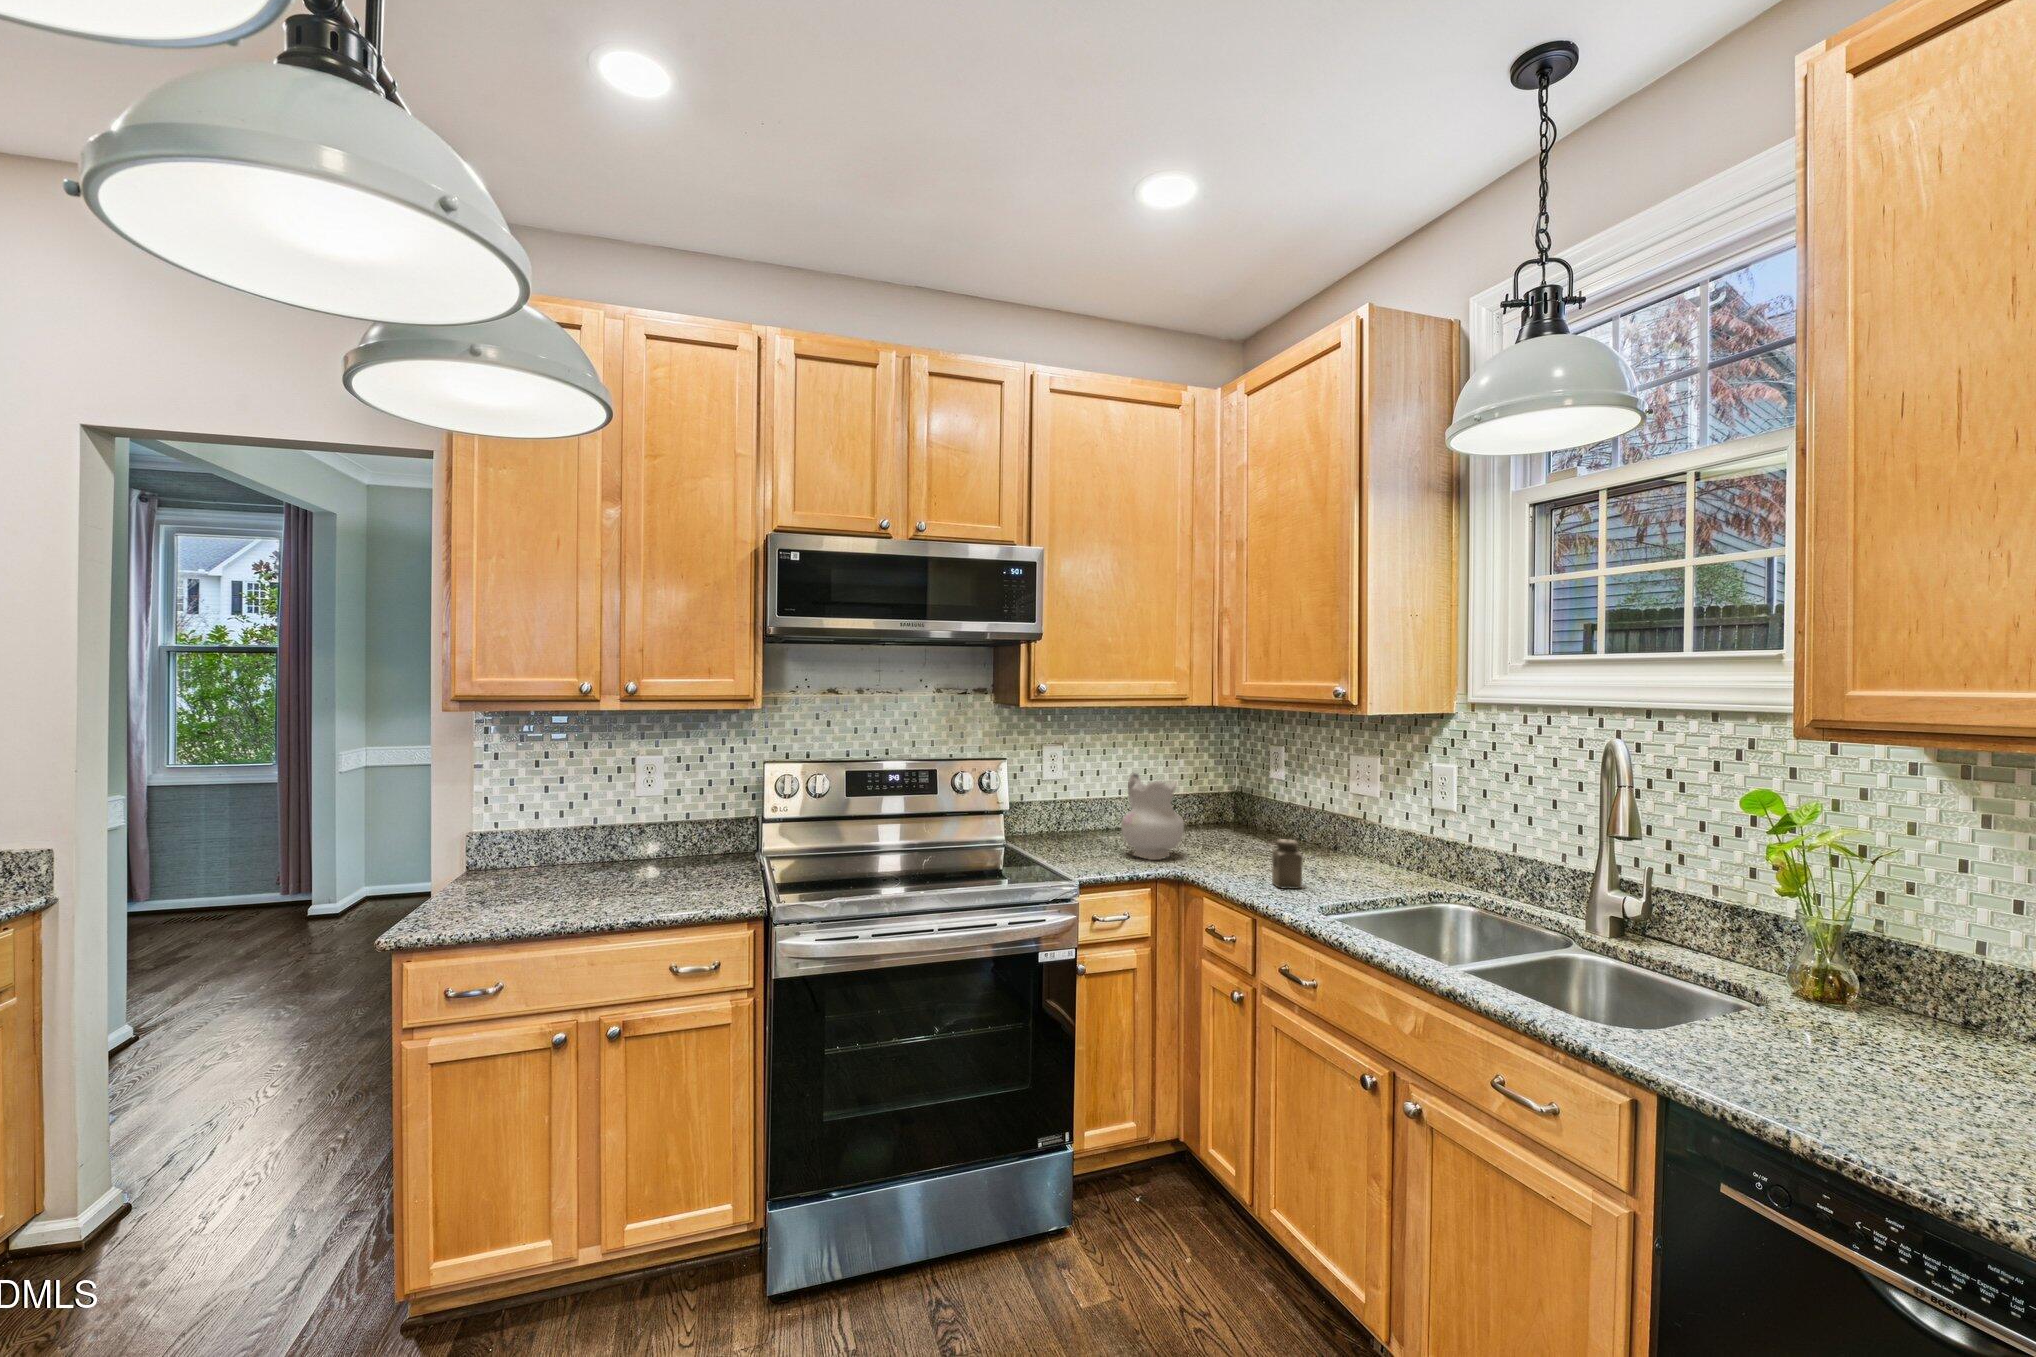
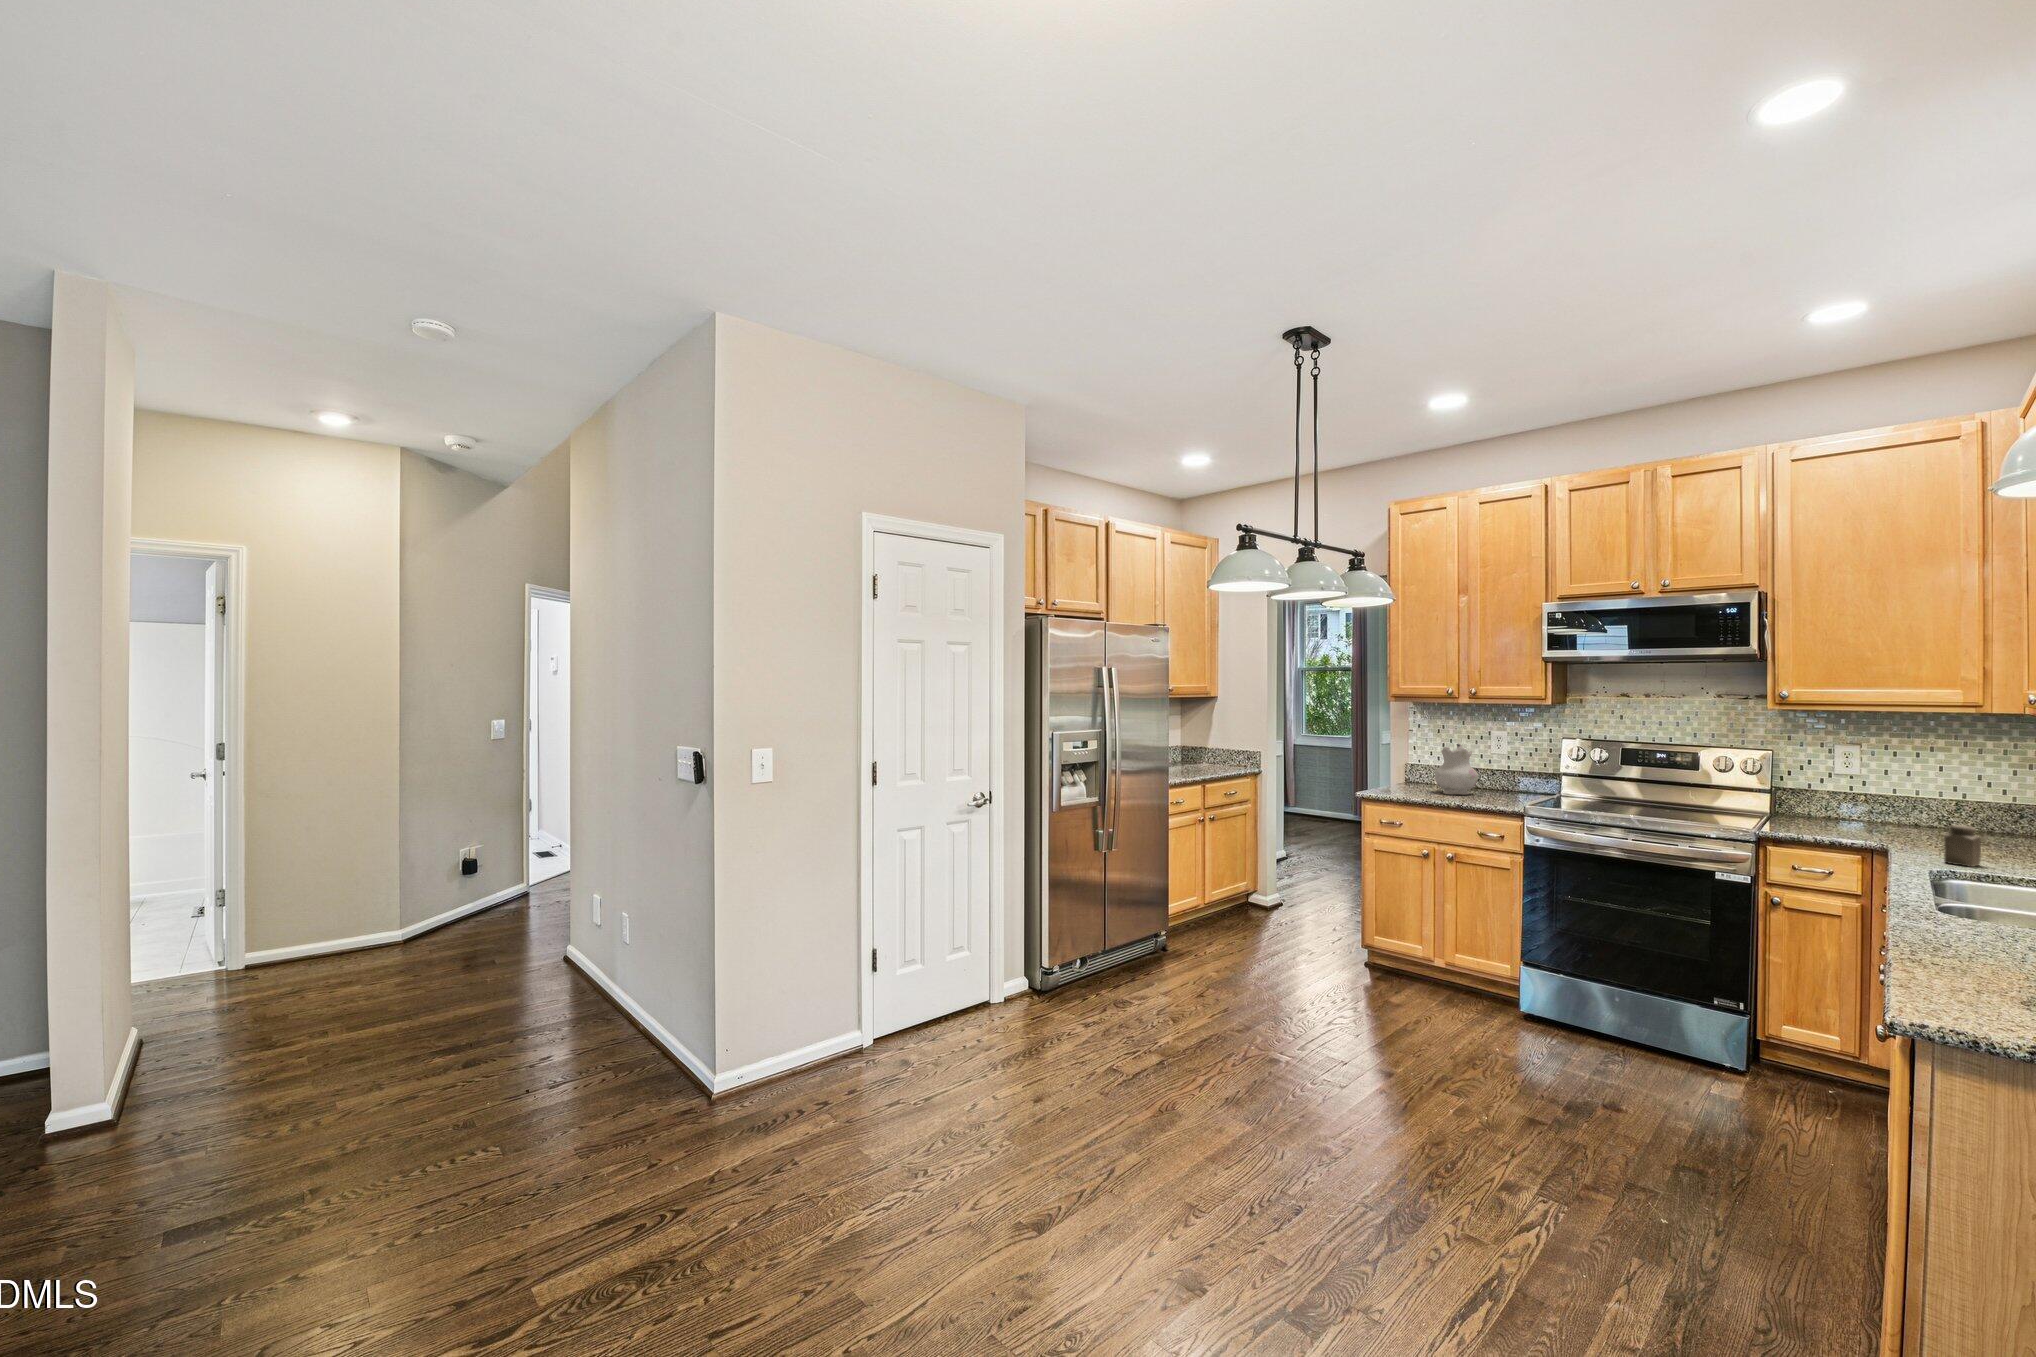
ceramic pitcher: present [1121,773,1184,860] -> present [1435,743,1478,795]

